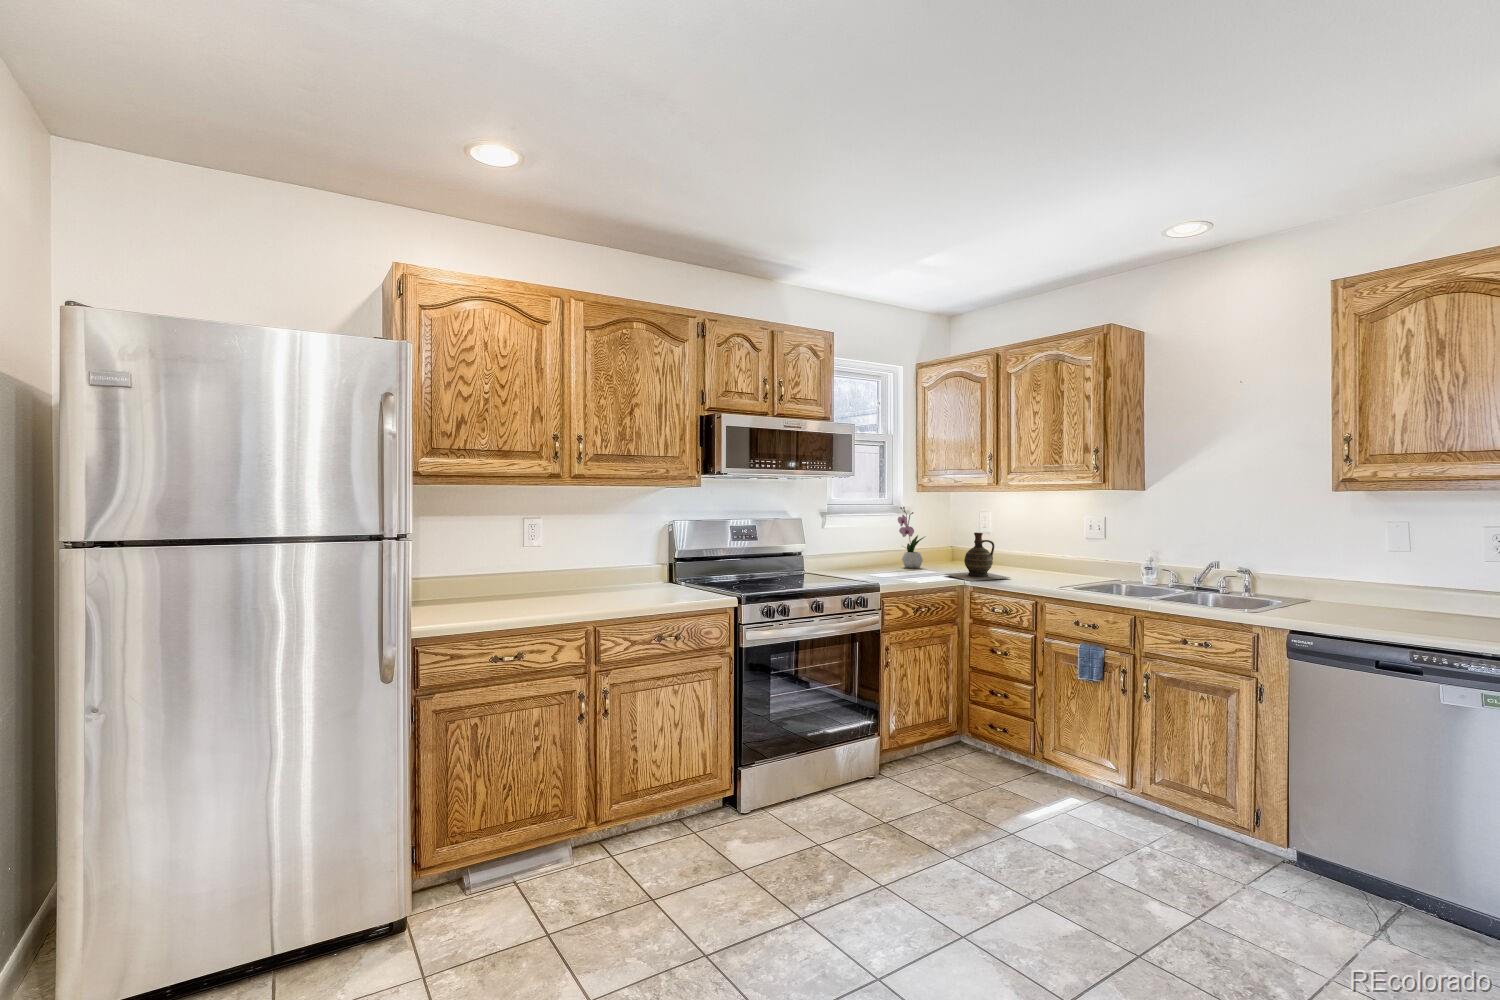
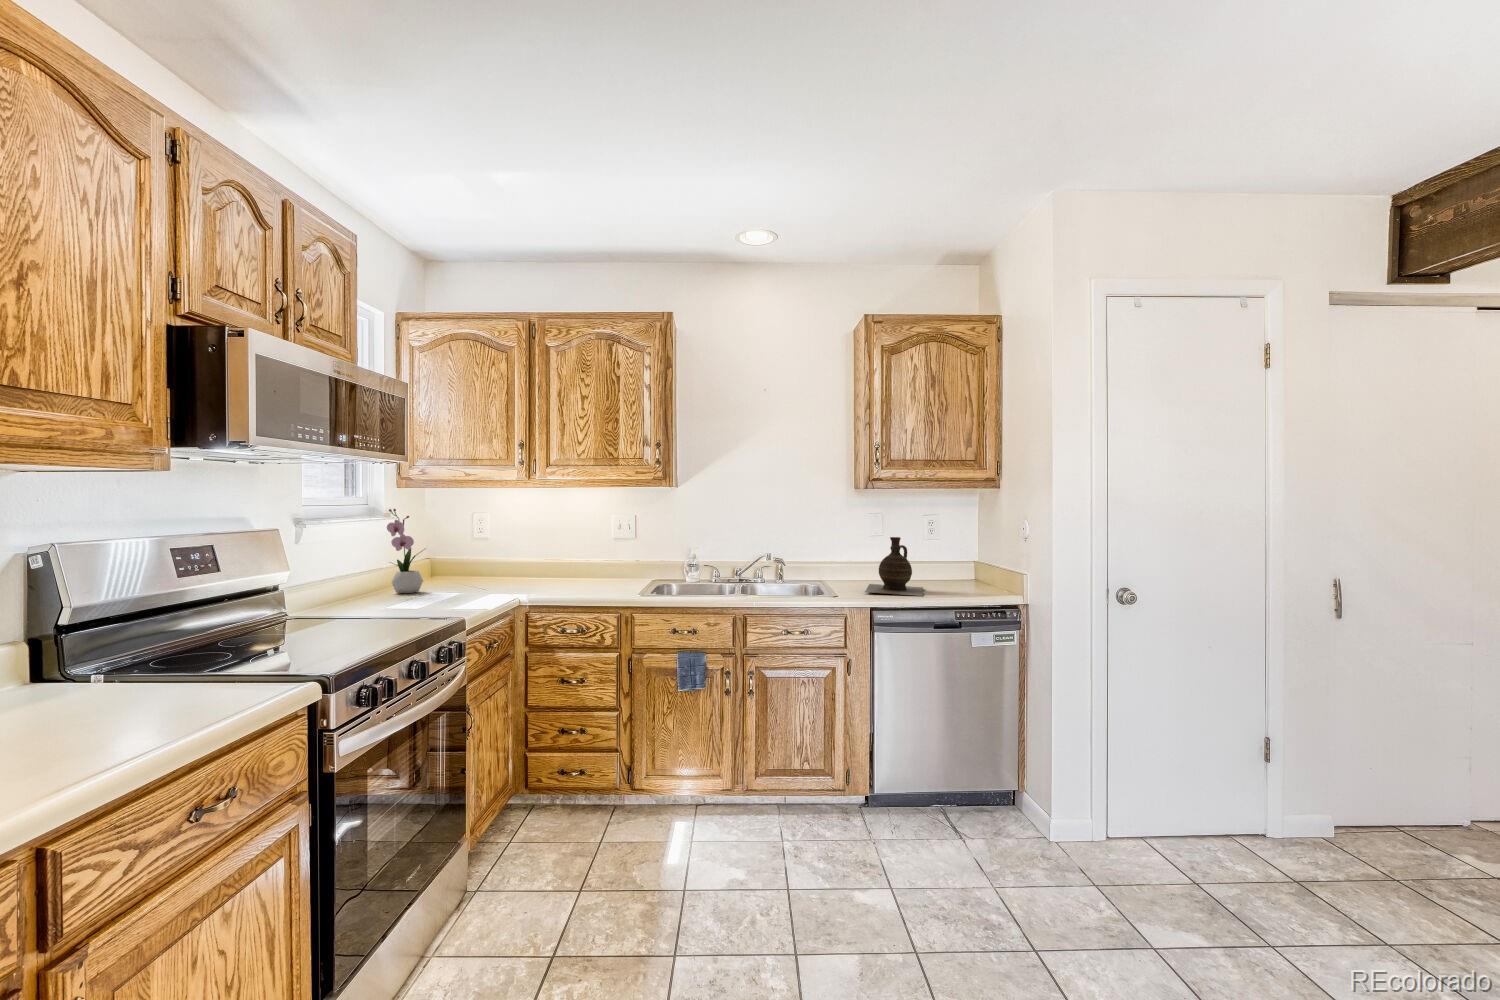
ceramic jug: present [944,533,1010,581] -> present [865,537,923,596]

